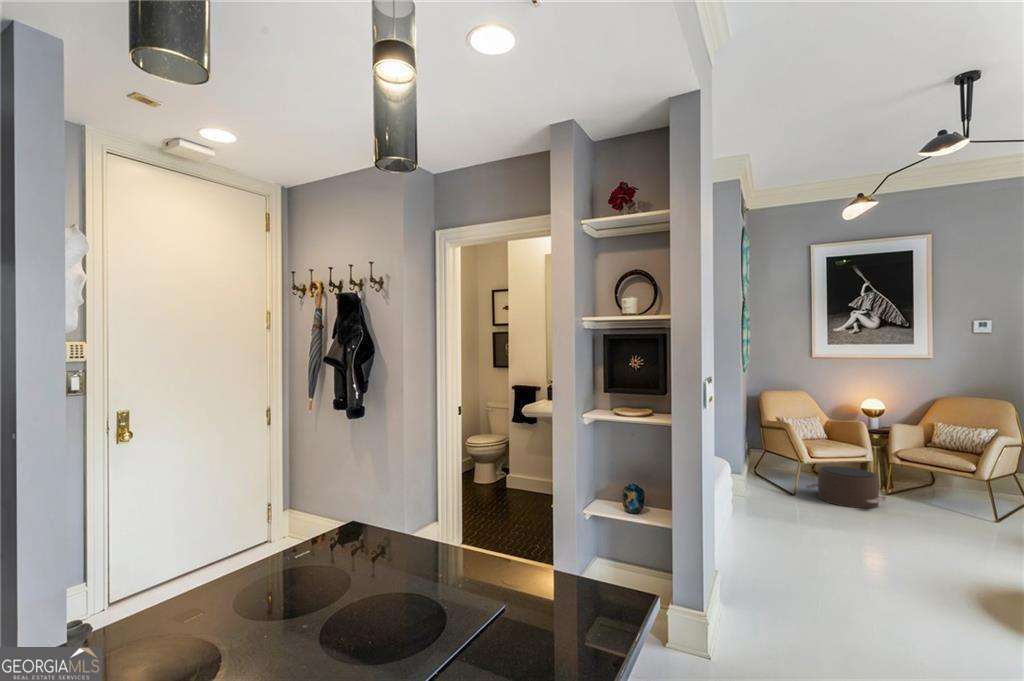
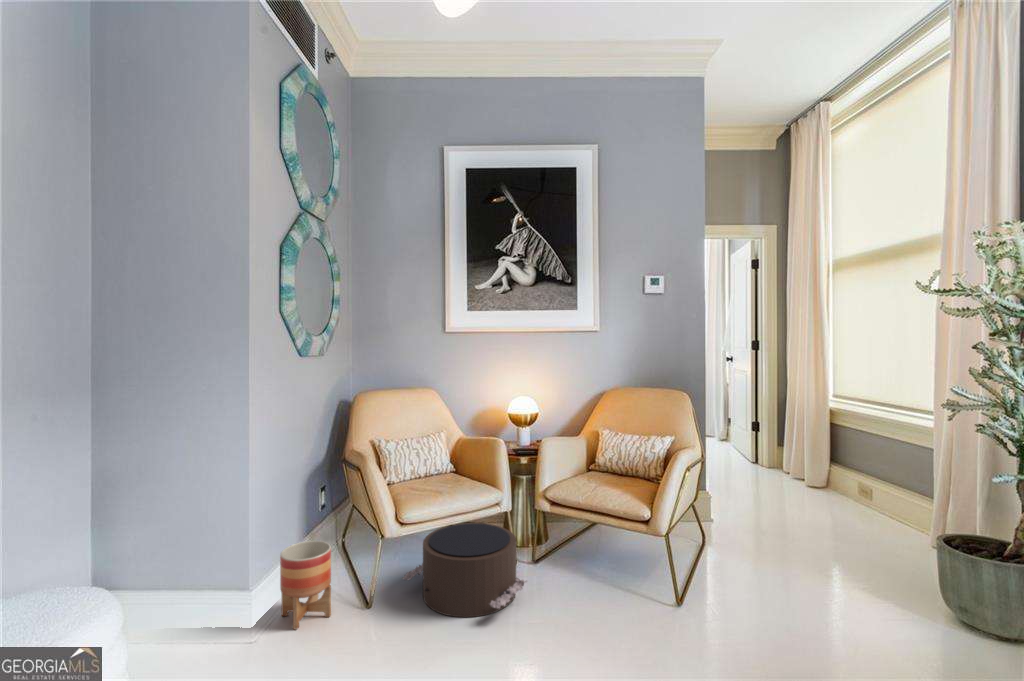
planter: none [745,460,771,498] -> present [280,541,331,629]

